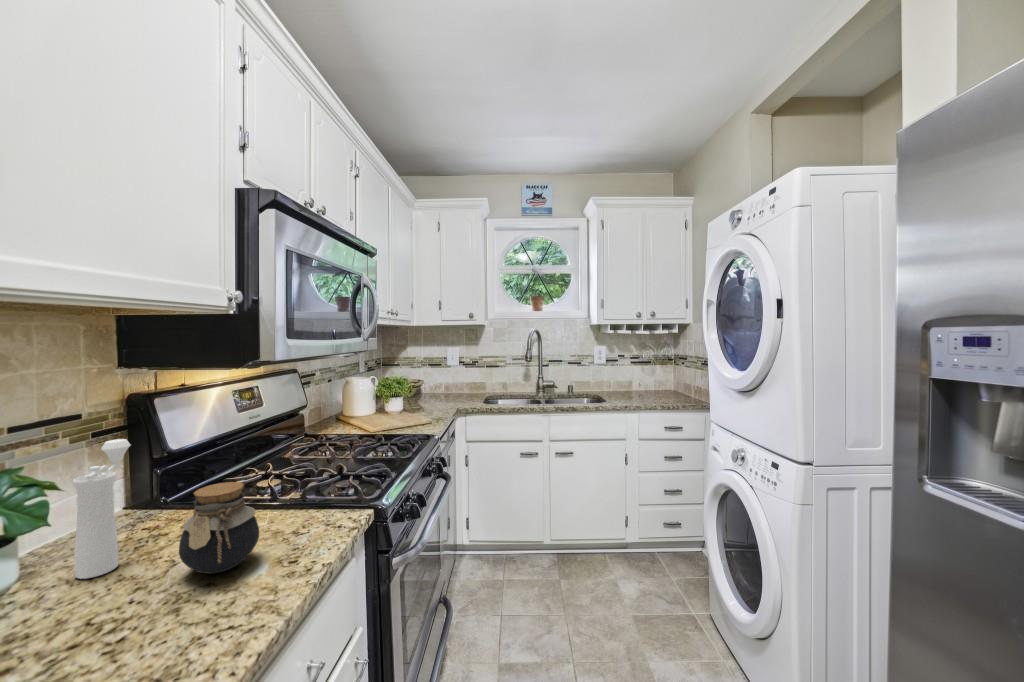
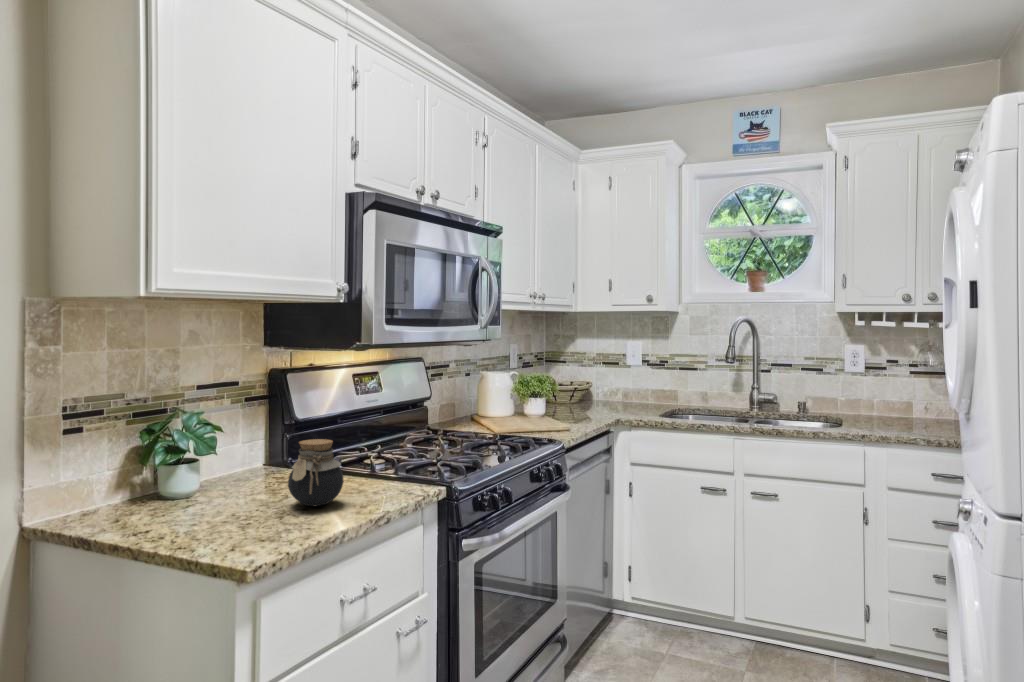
pepper mill: present [73,439,130,579] -> none [230,401,267,497]

